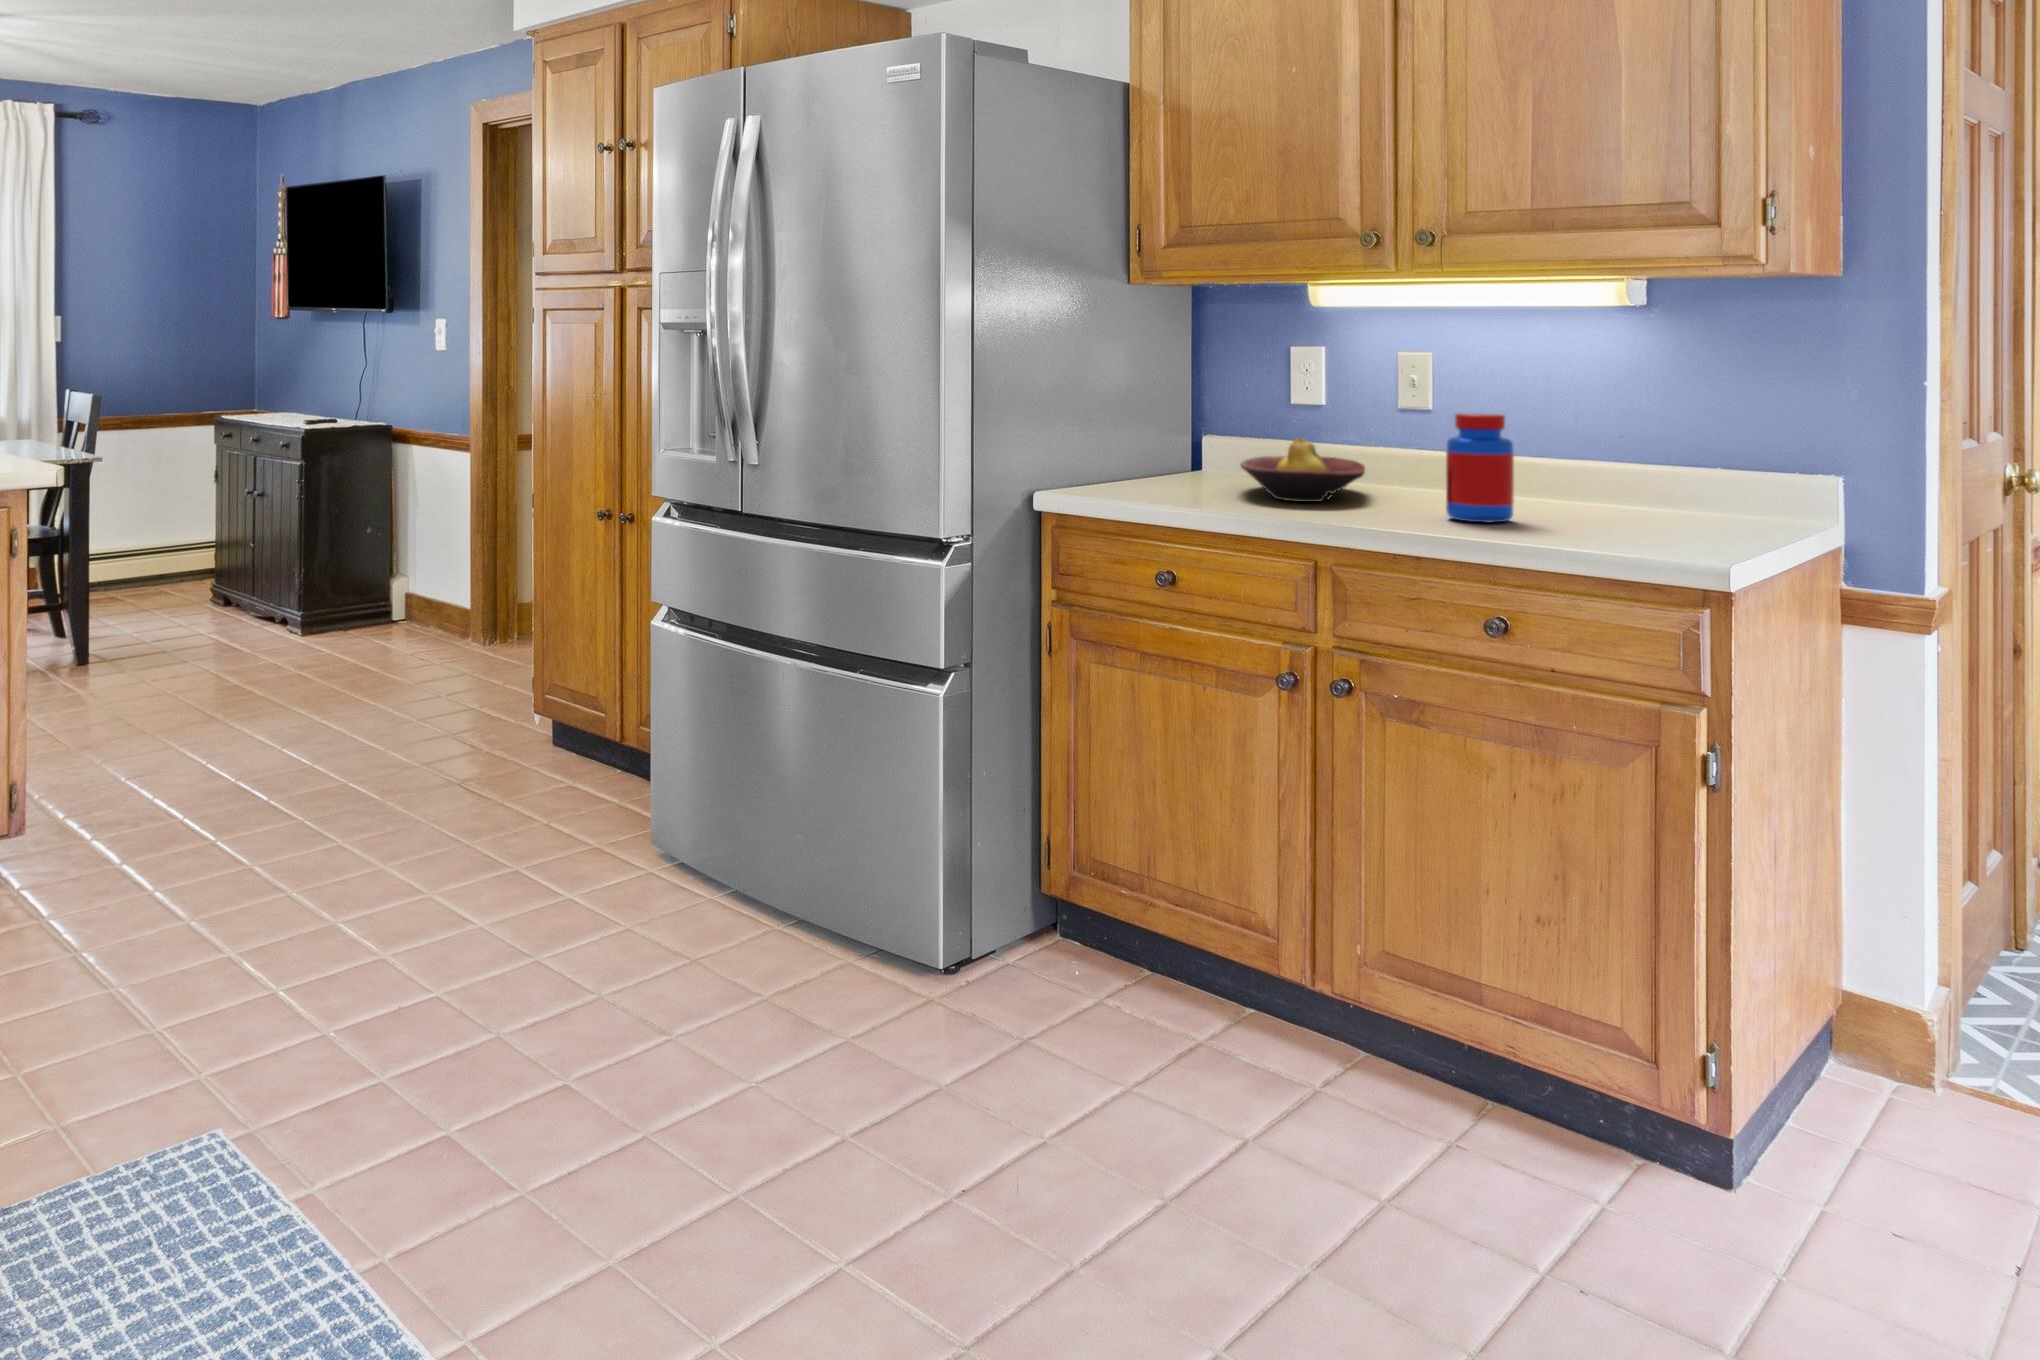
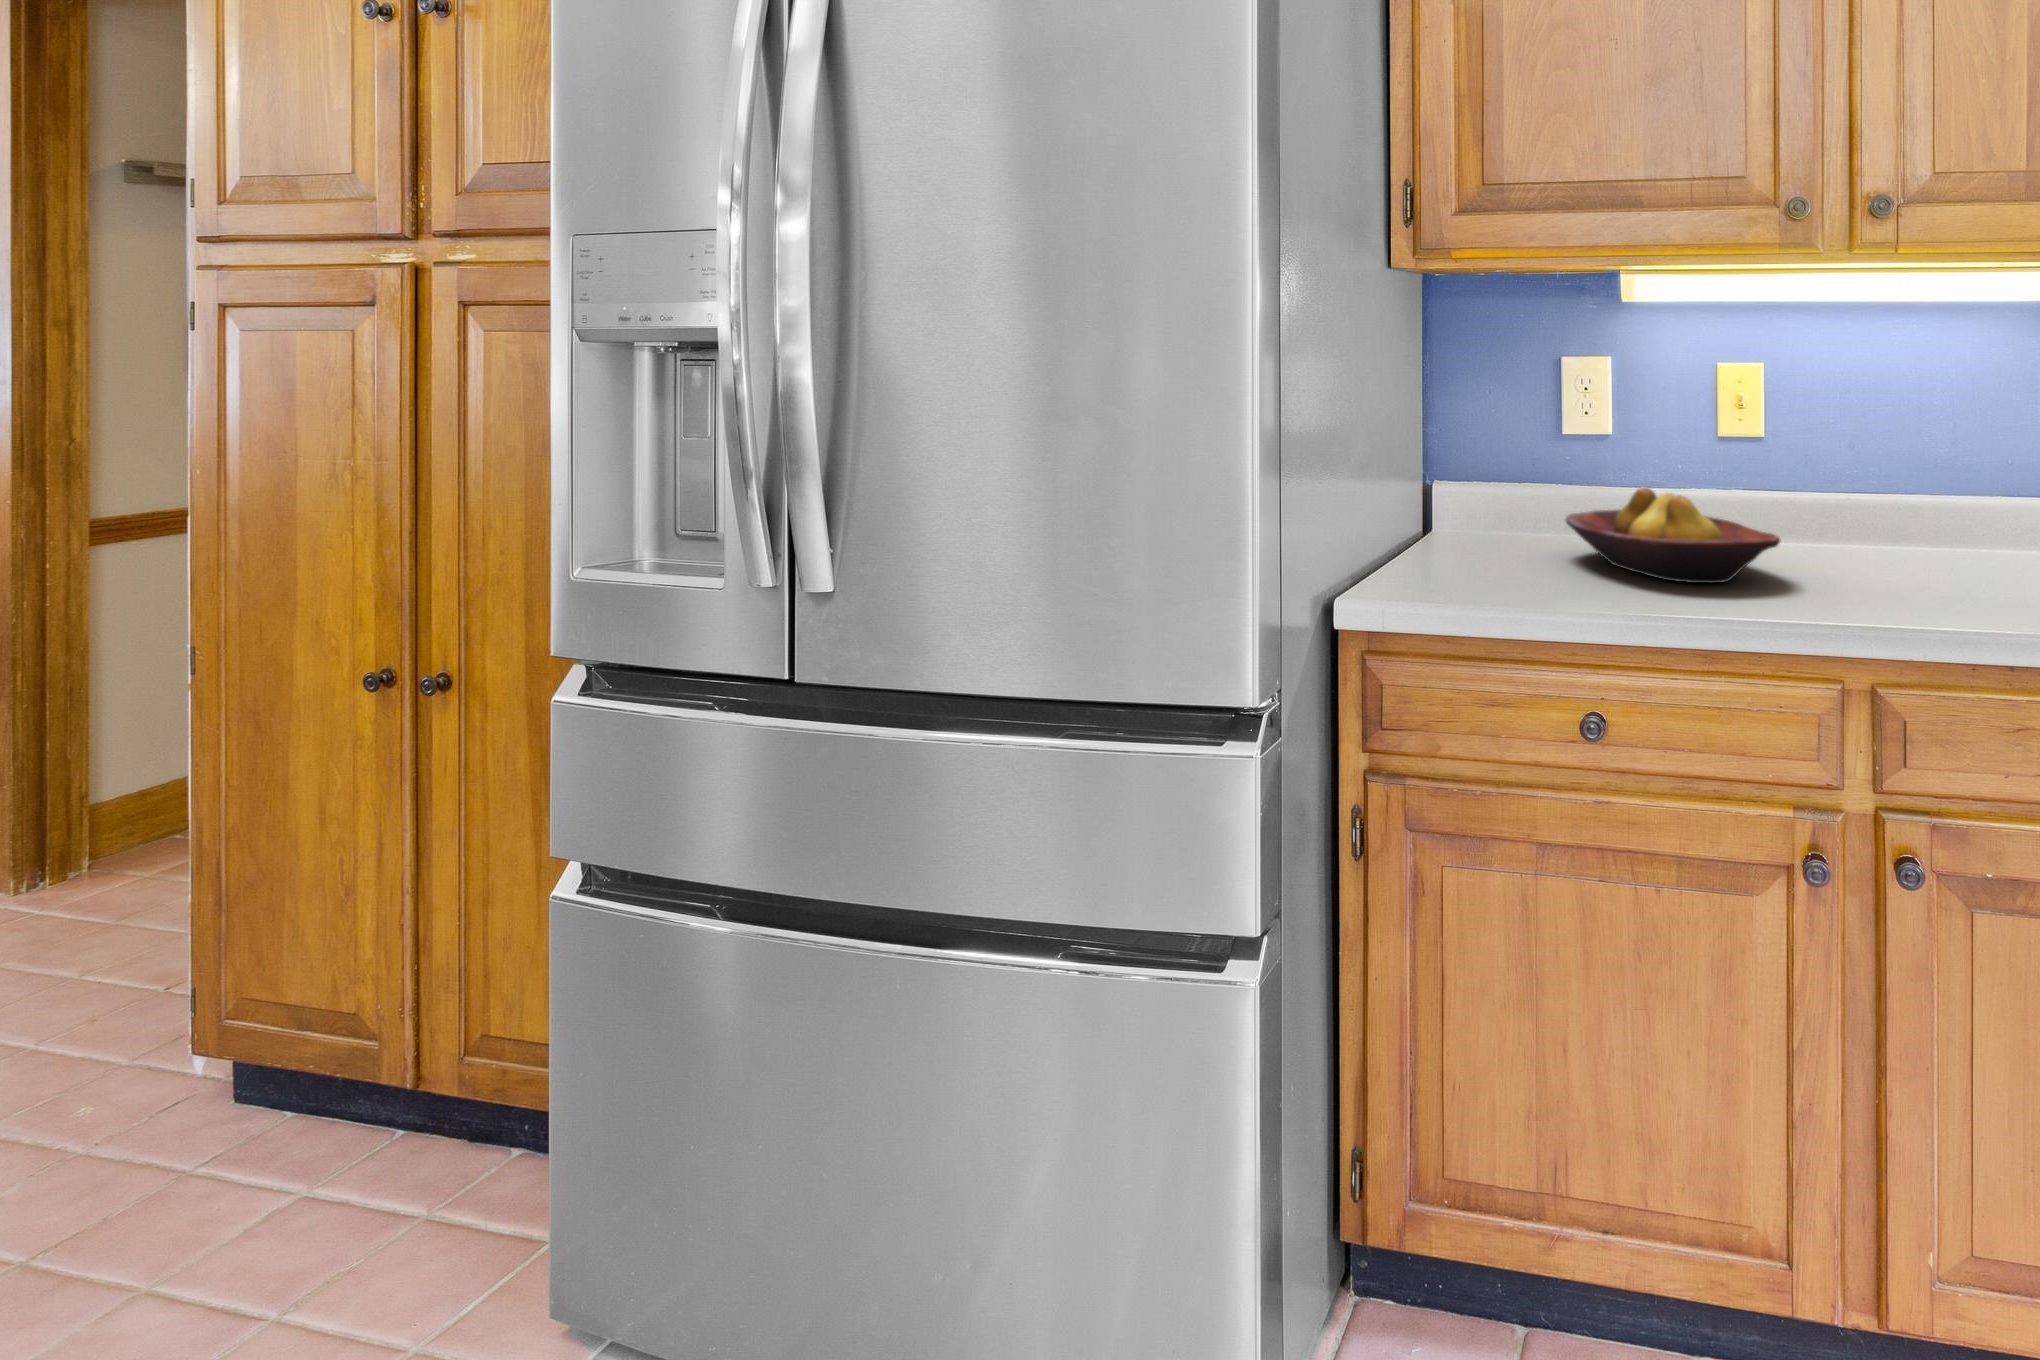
jar: present [1446,413,1514,522] -> none [1938,449,2030,600]

